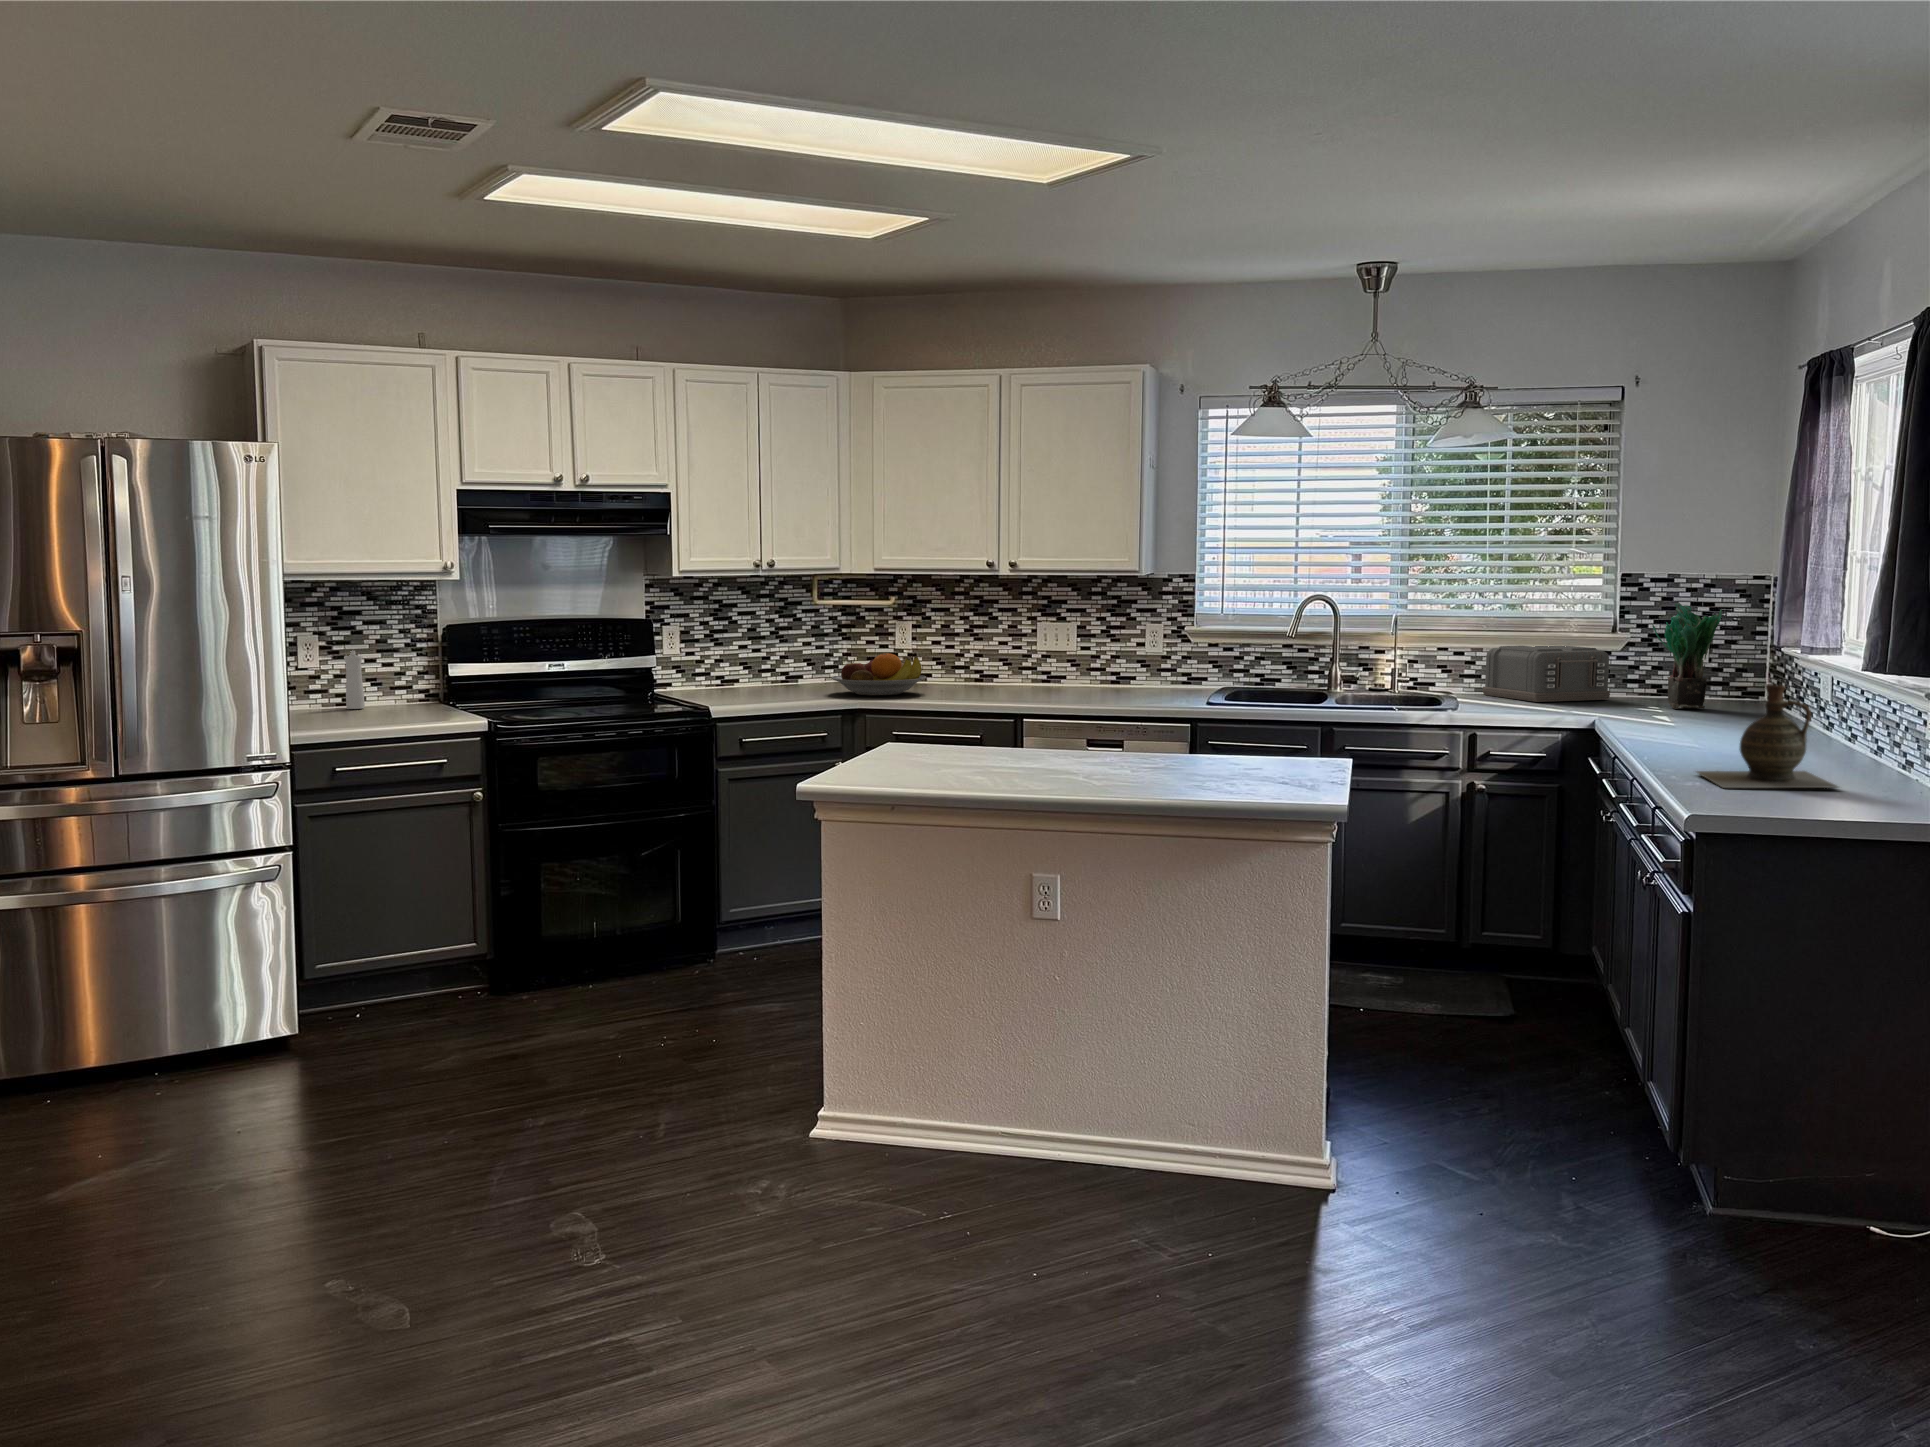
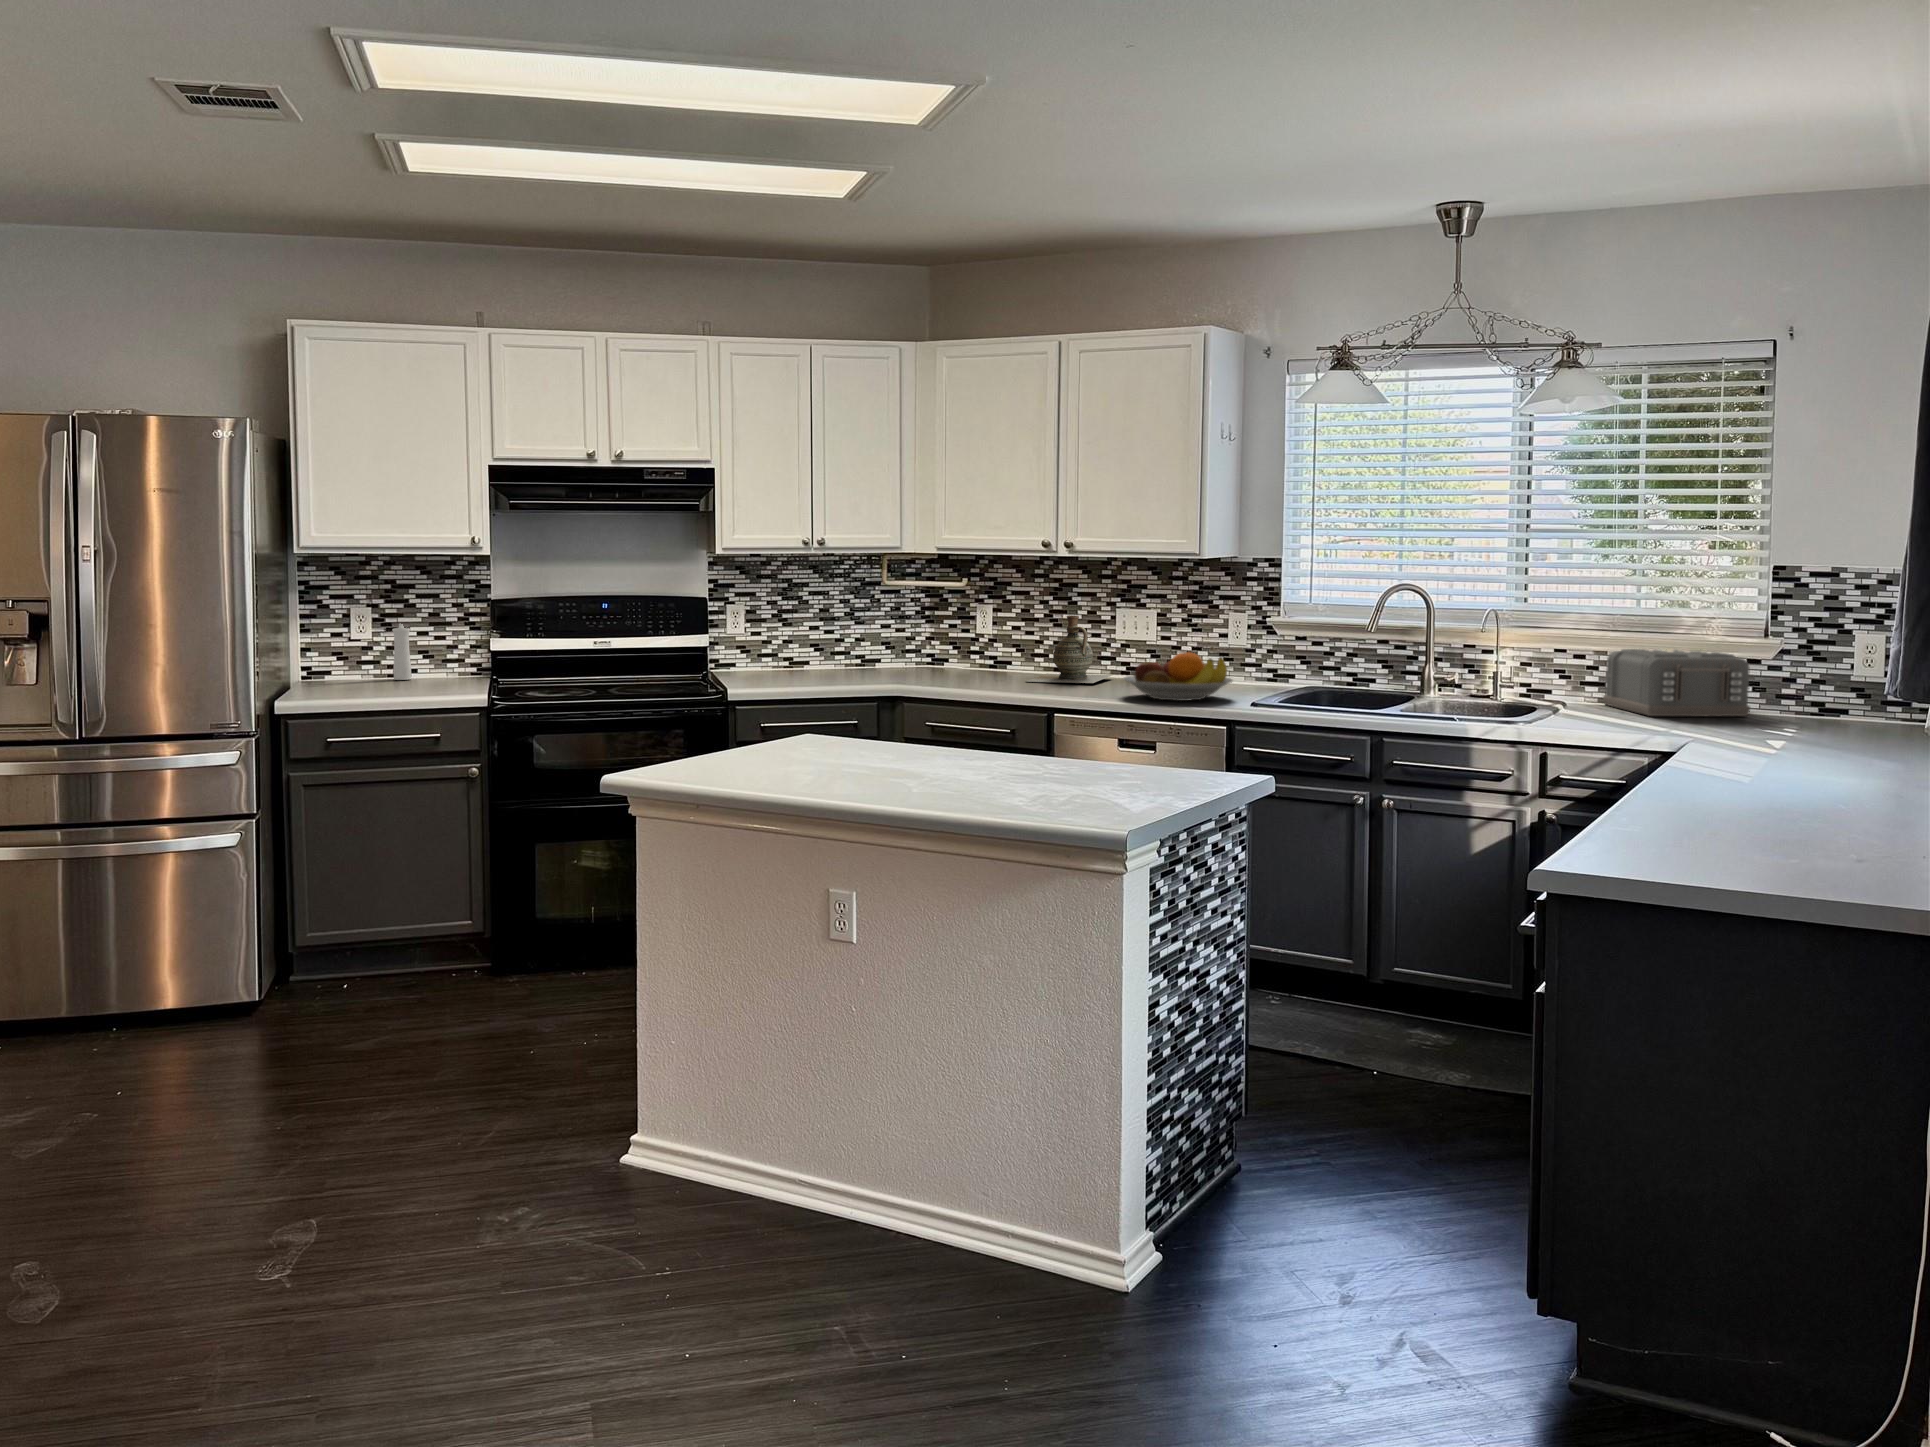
potted plant: present [1652,603,1722,709] -> none [1784,604,1871,733]
fruit bowl: present [832,653,926,695] -> present [1124,652,1233,701]
ceramic jug: present [1697,684,1838,788] -> present [1026,615,1112,683]

